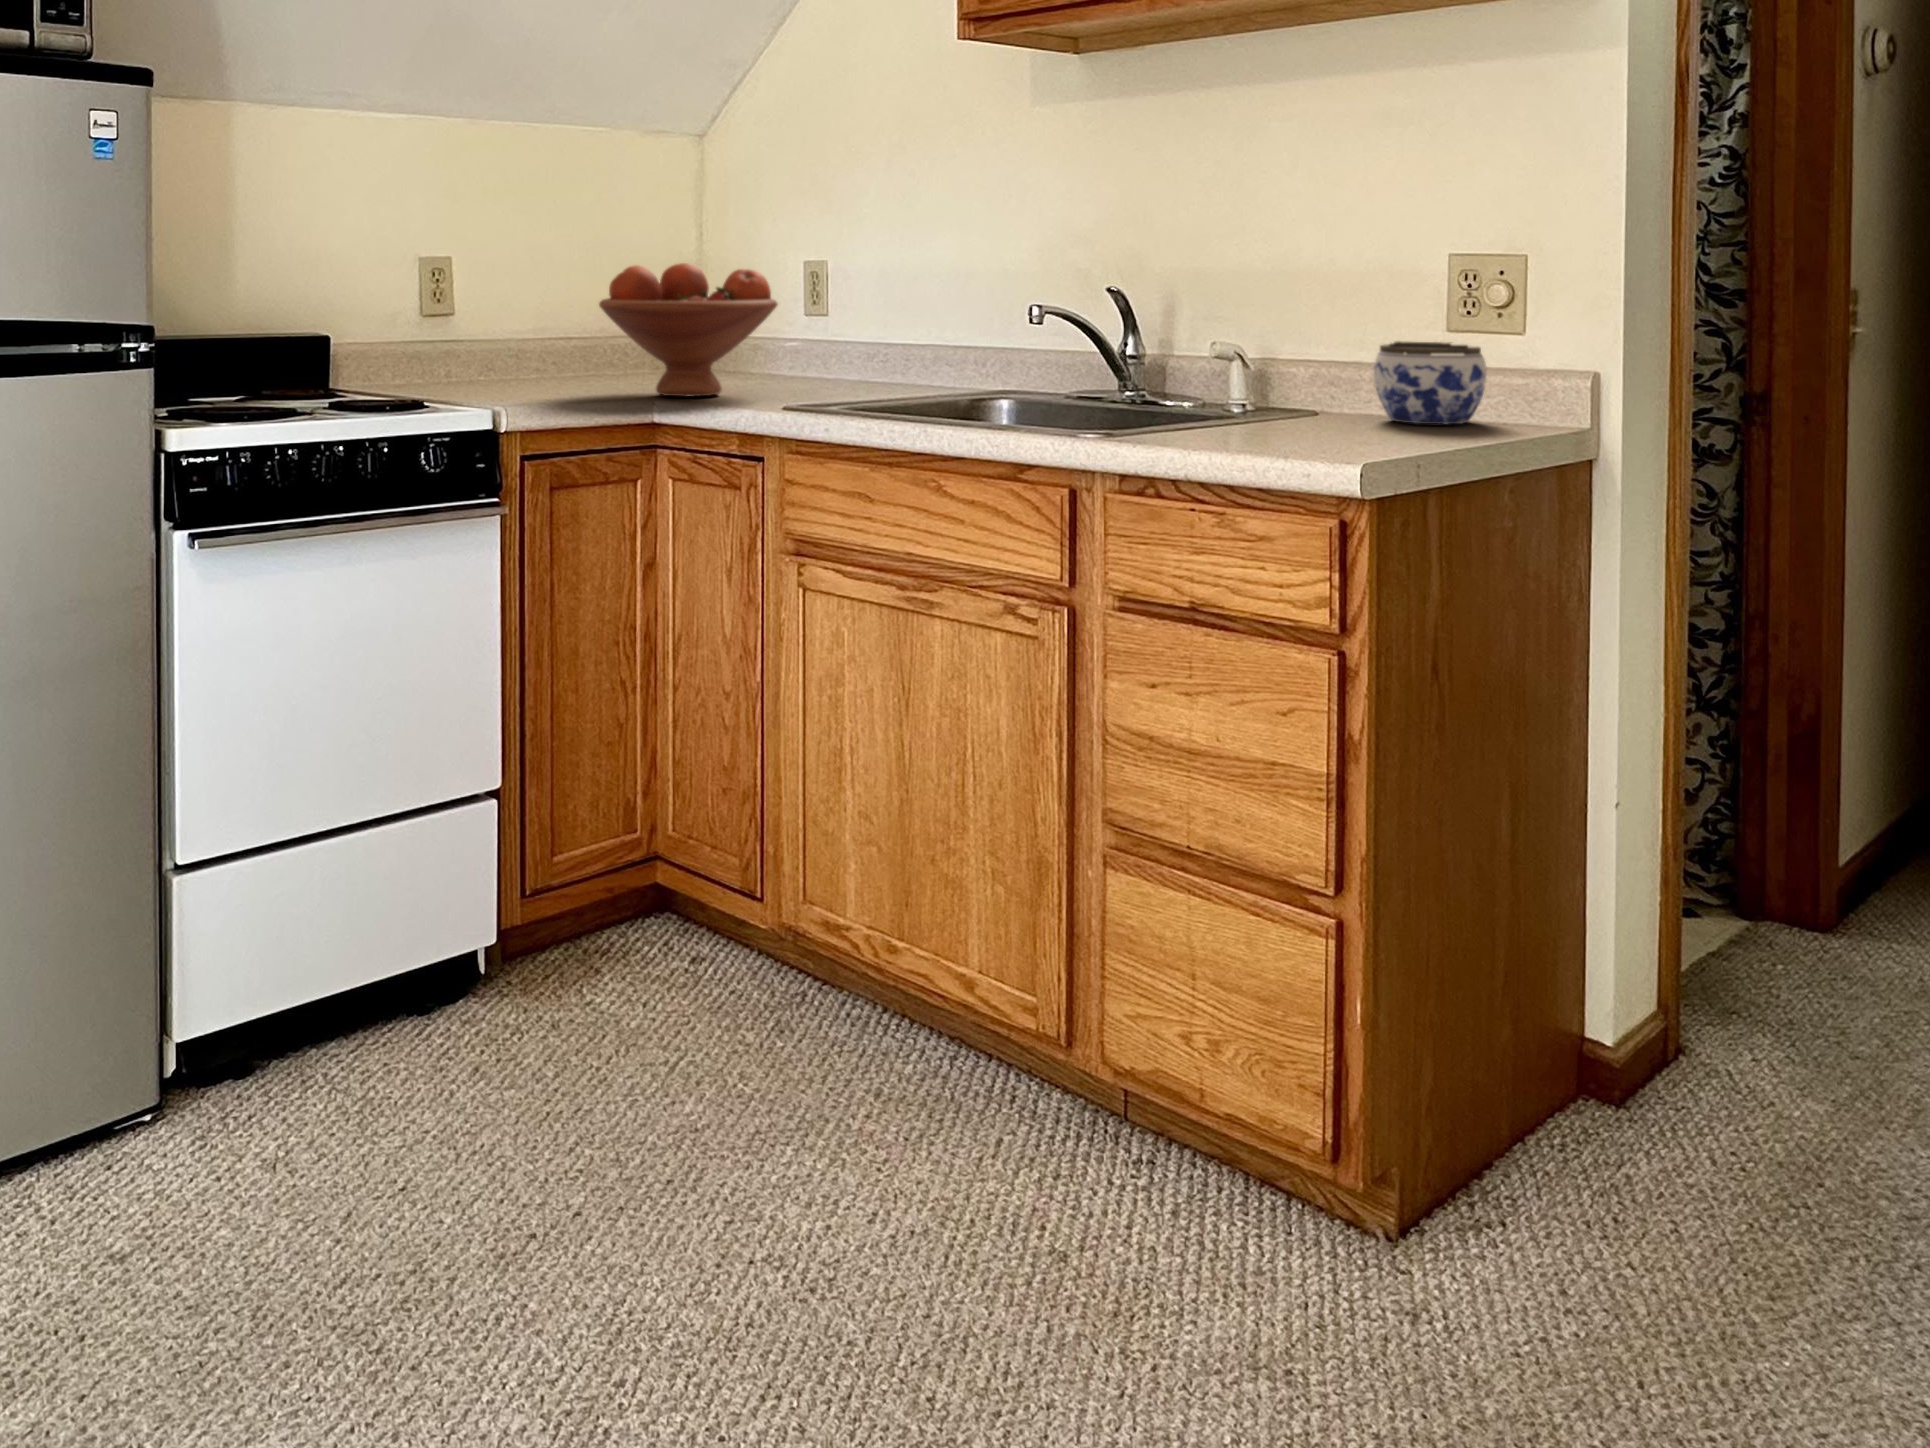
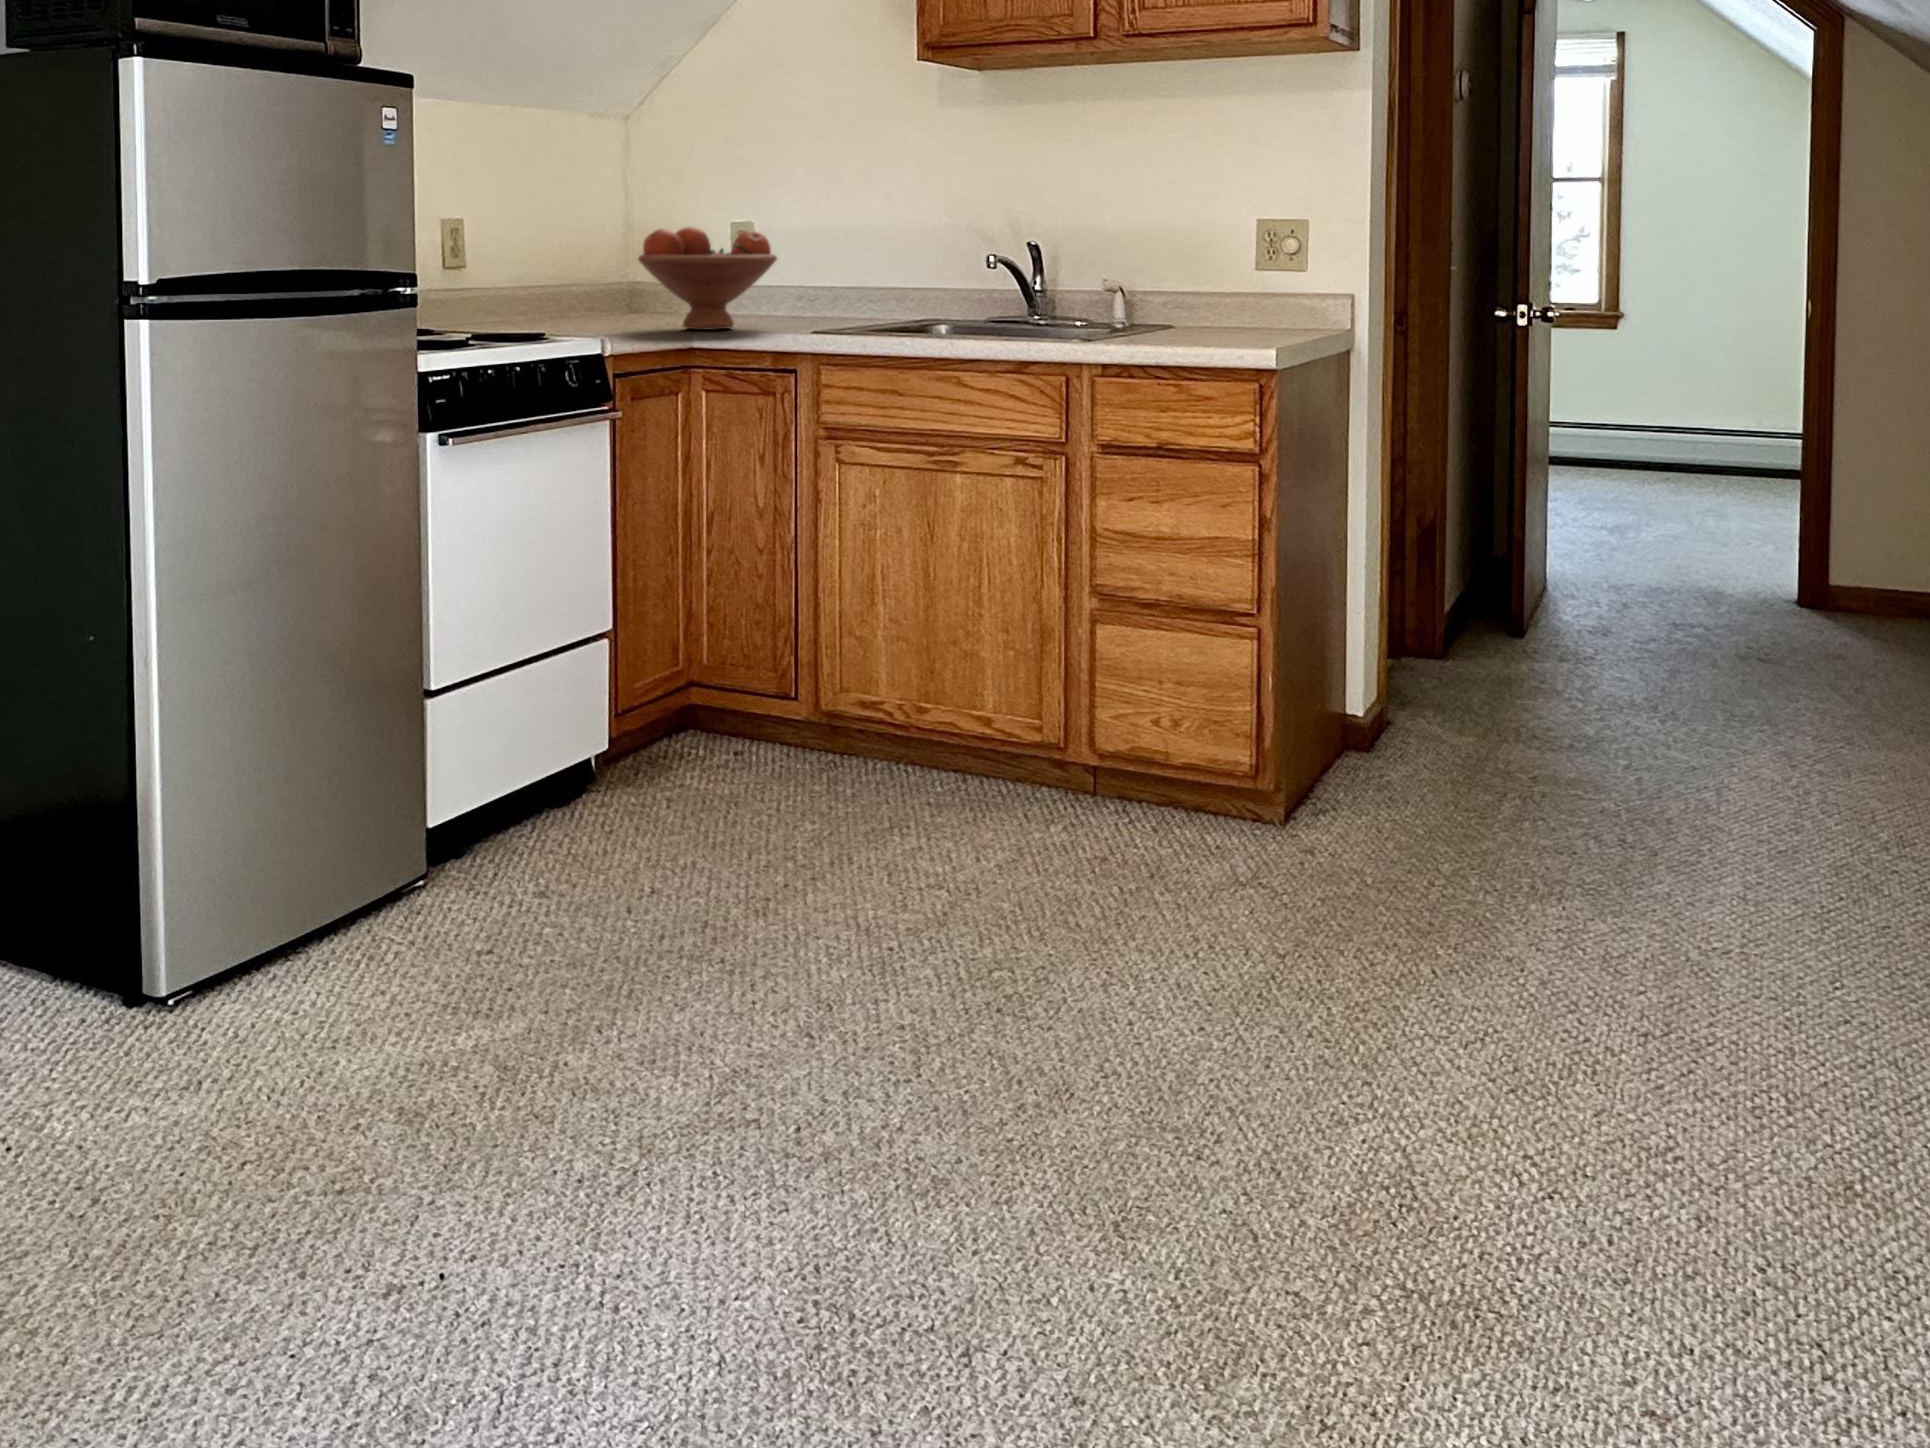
jar: present [1374,341,1486,424] -> none [1216,277,1287,330]

